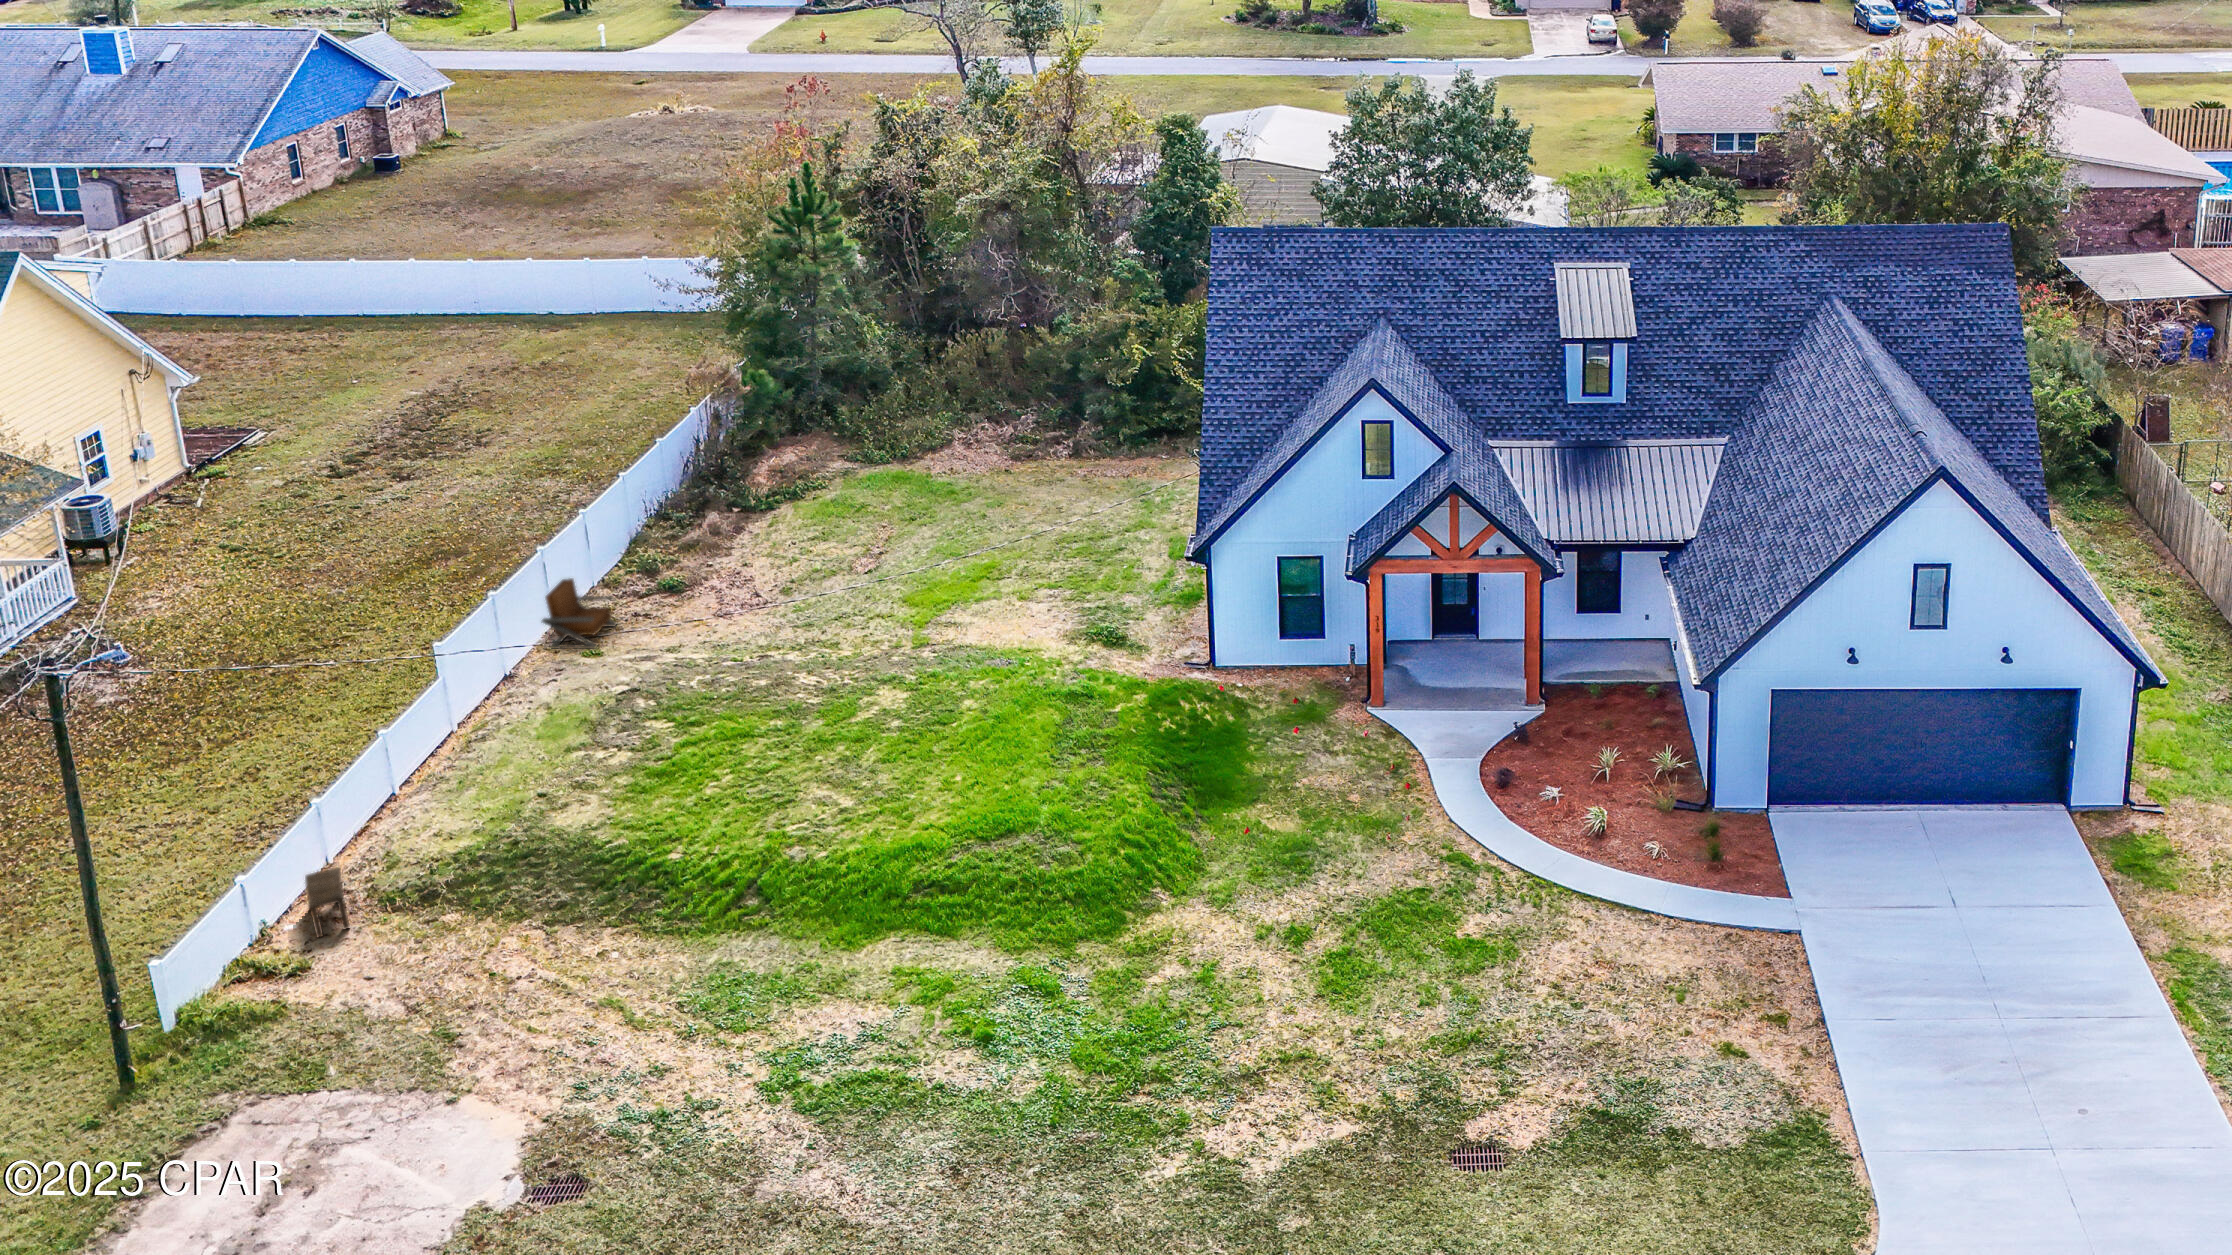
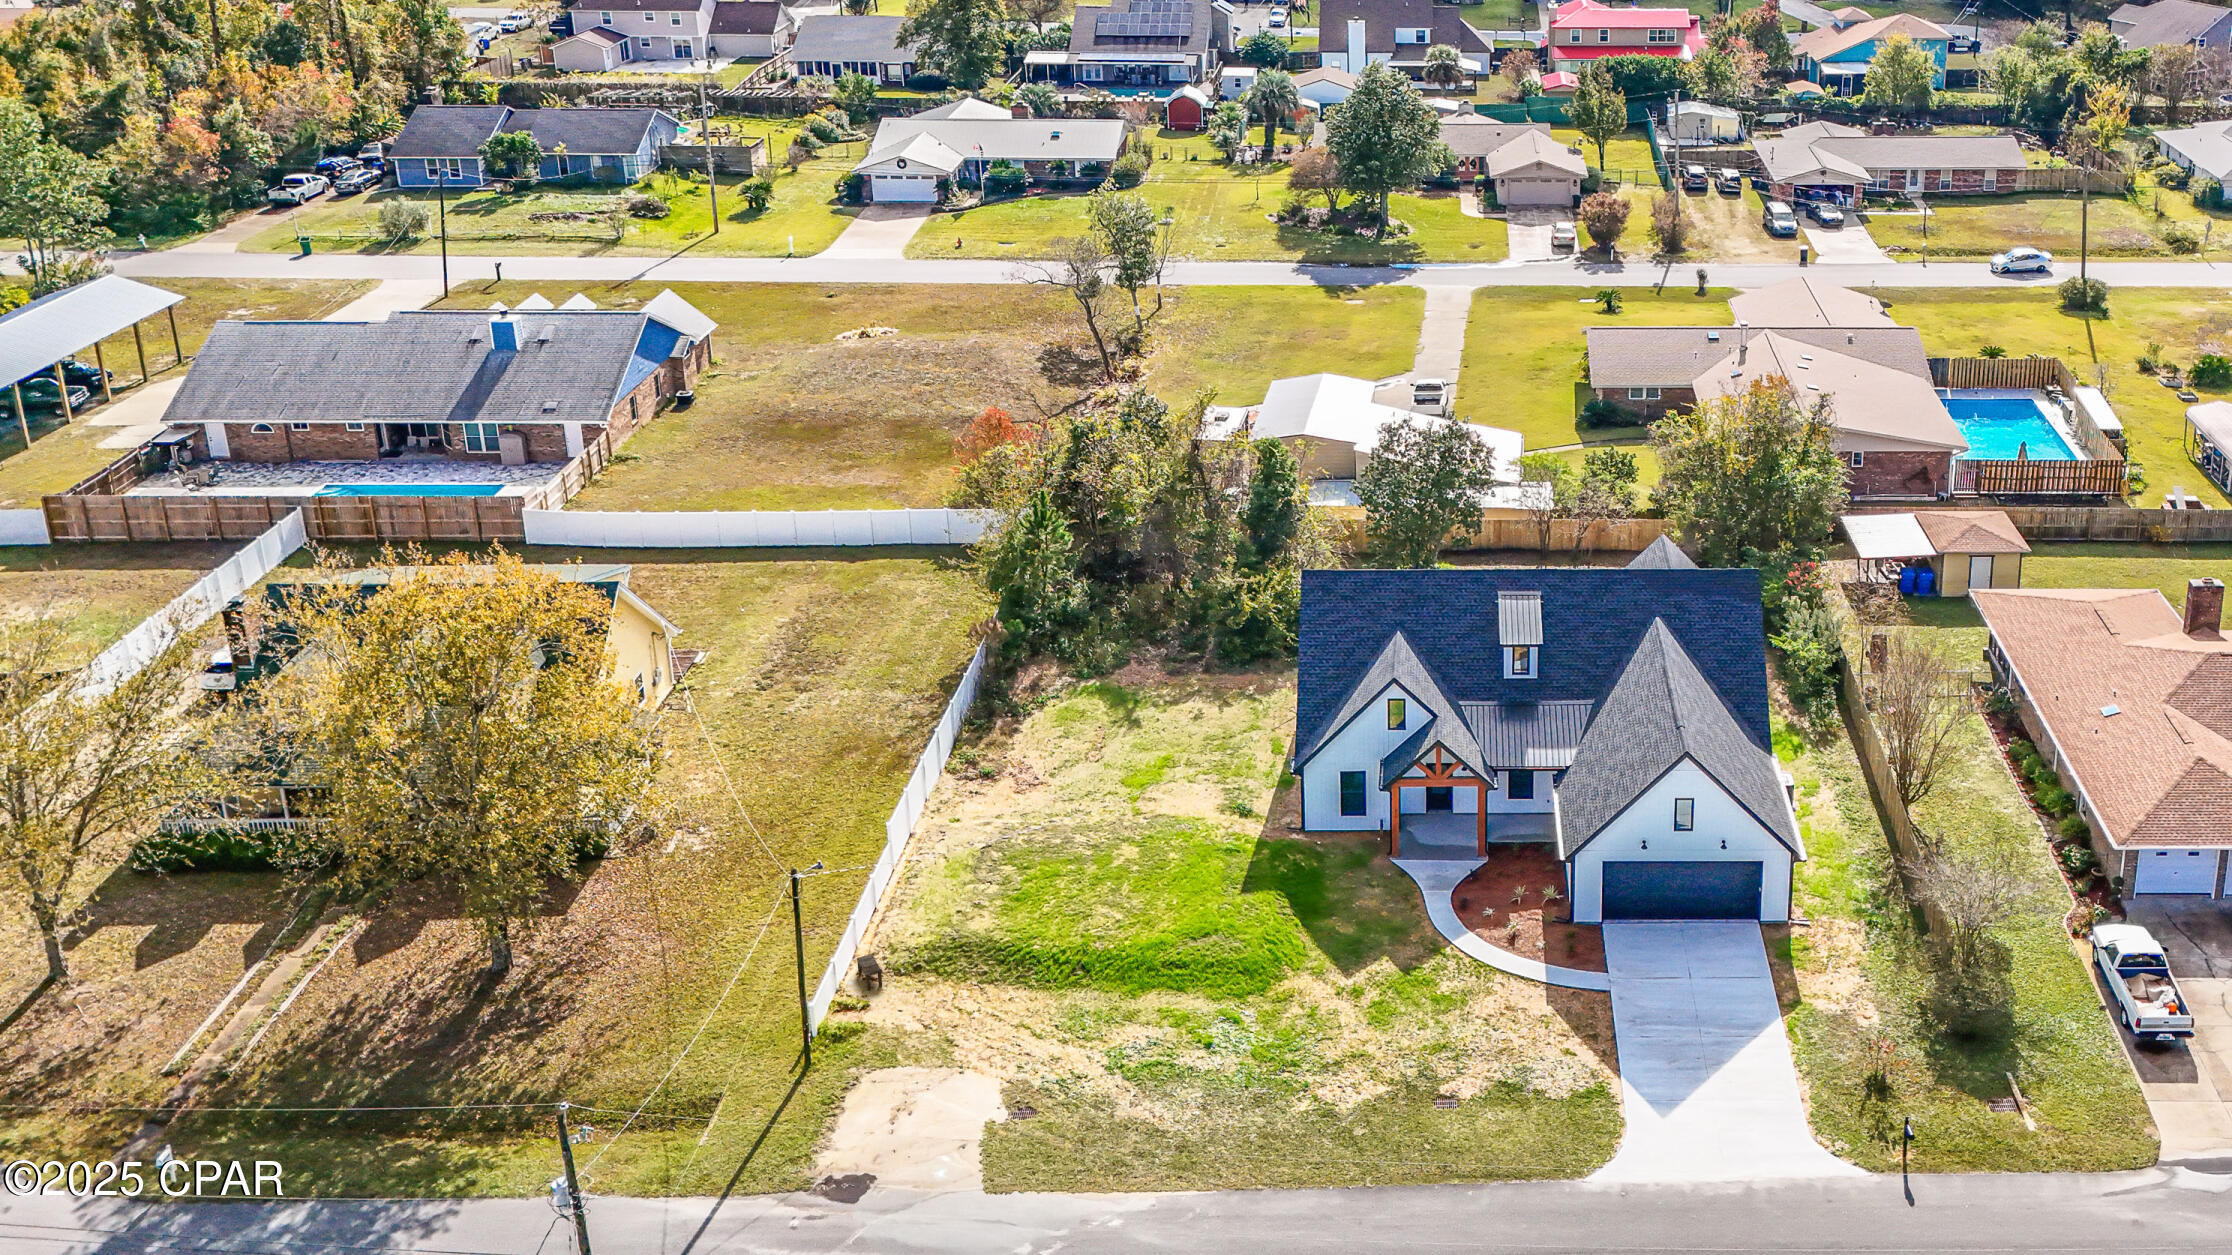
lounge chair: present [542,578,617,649] -> none [922,777,958,819]

